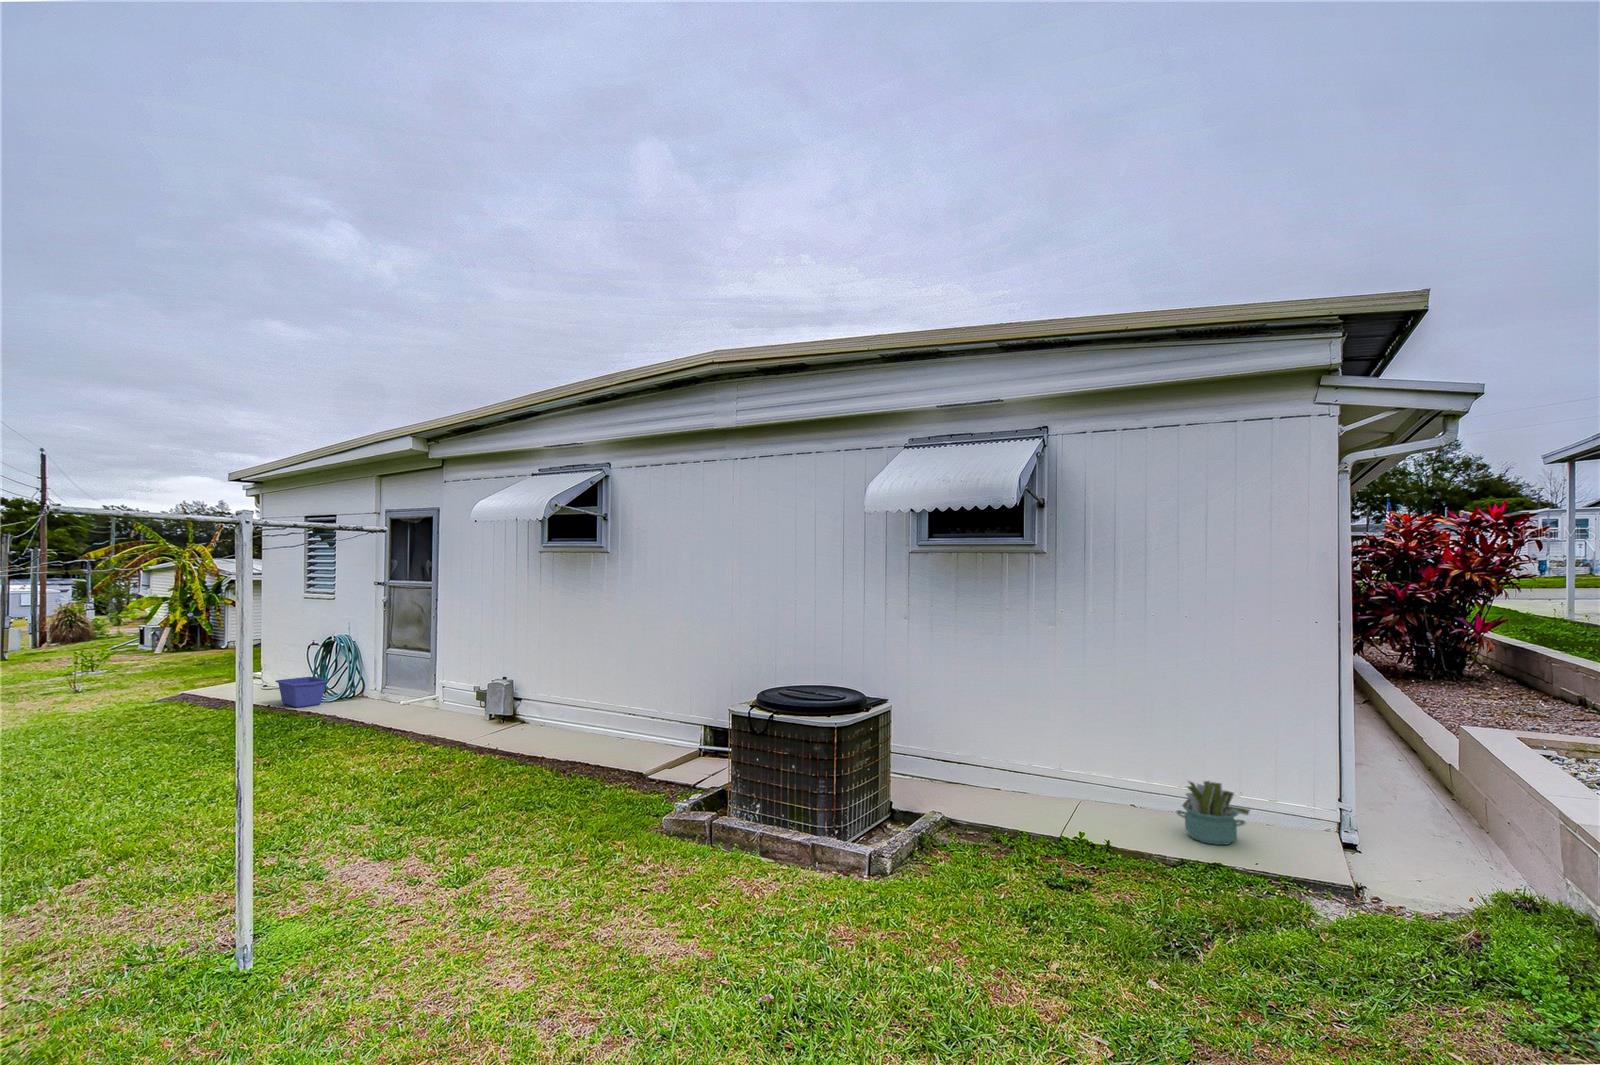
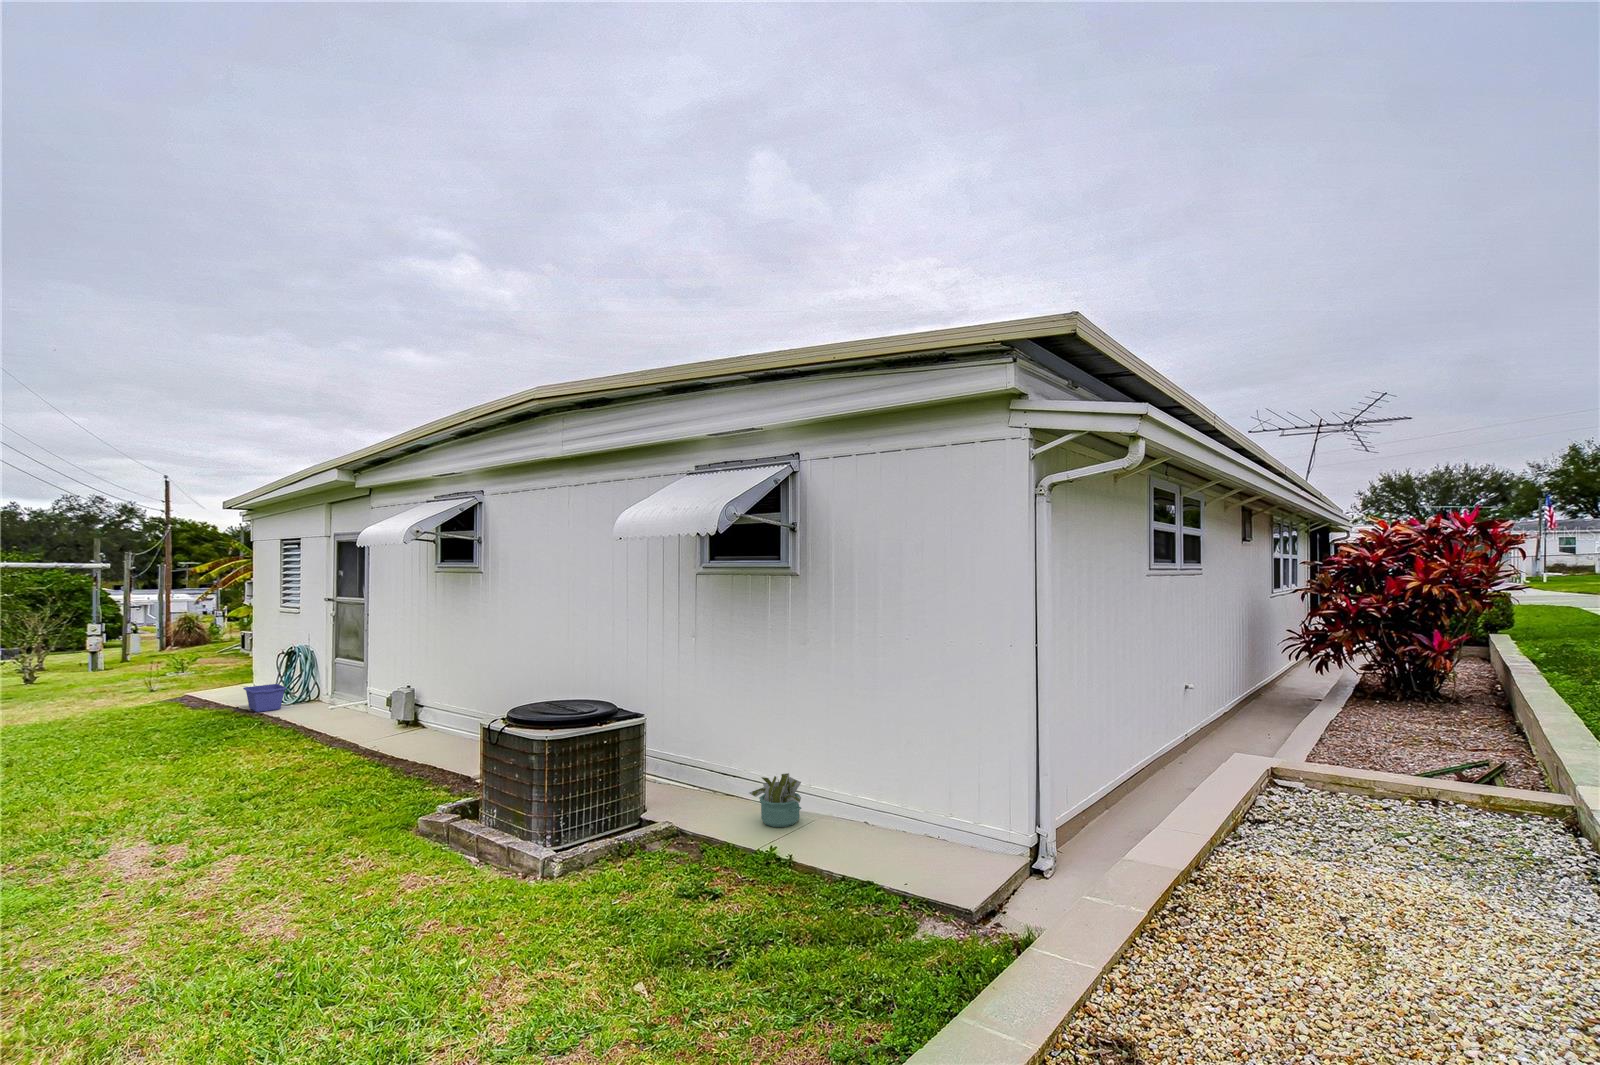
decorative plant: present [1176,781,1250,845] -> present [749,773,801,827]

